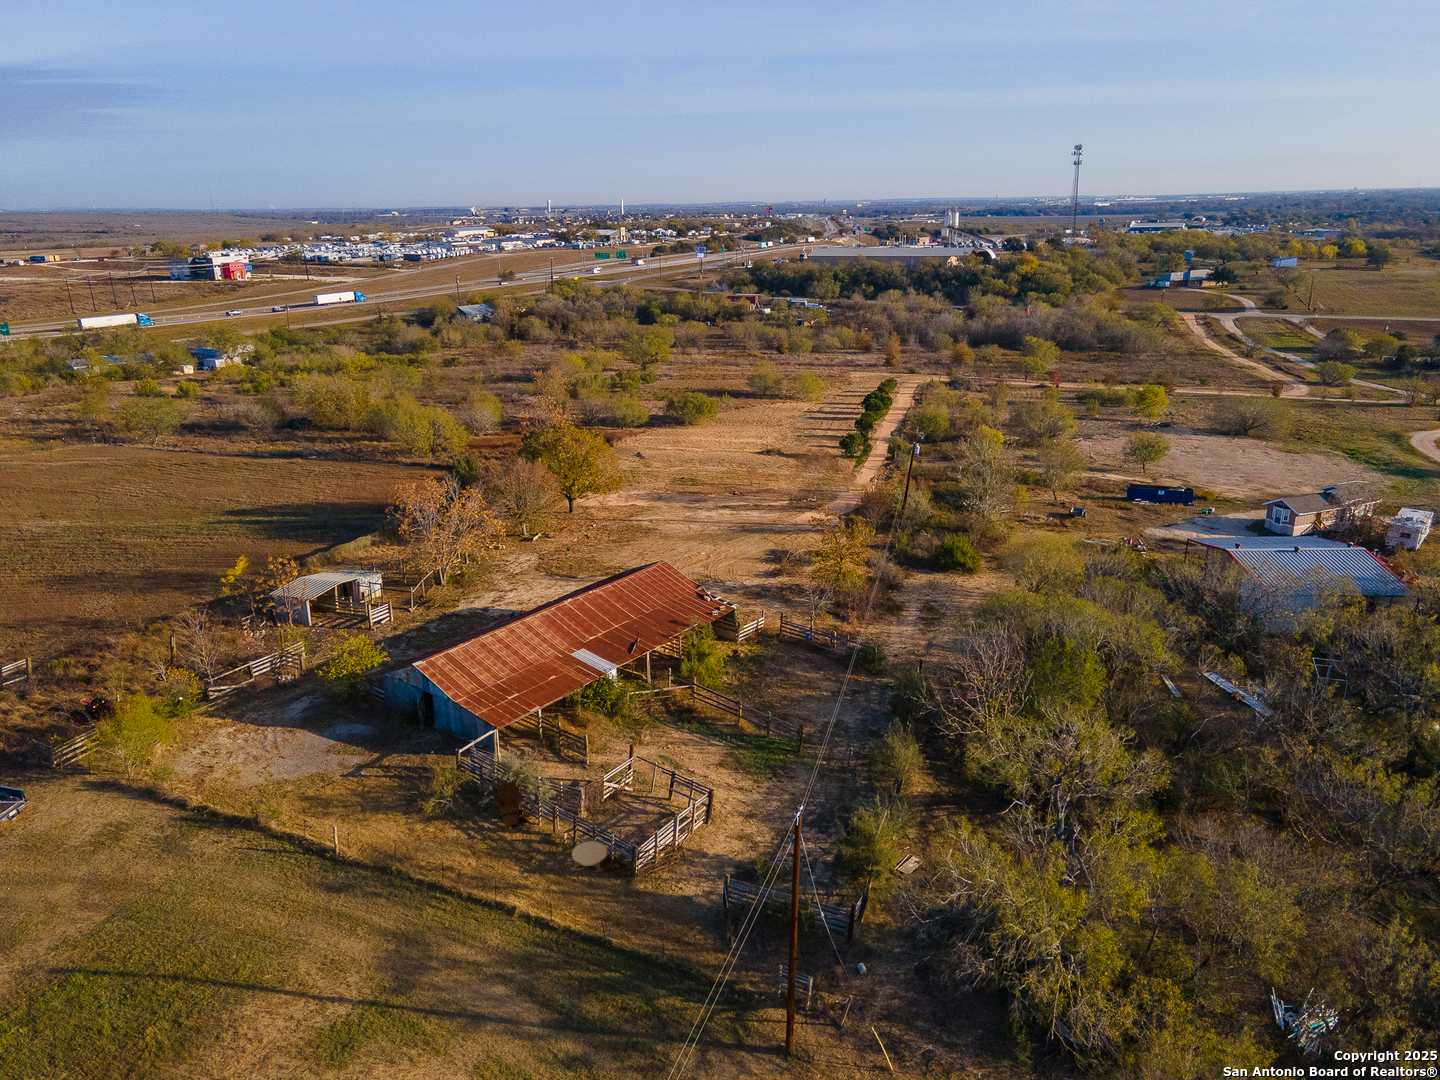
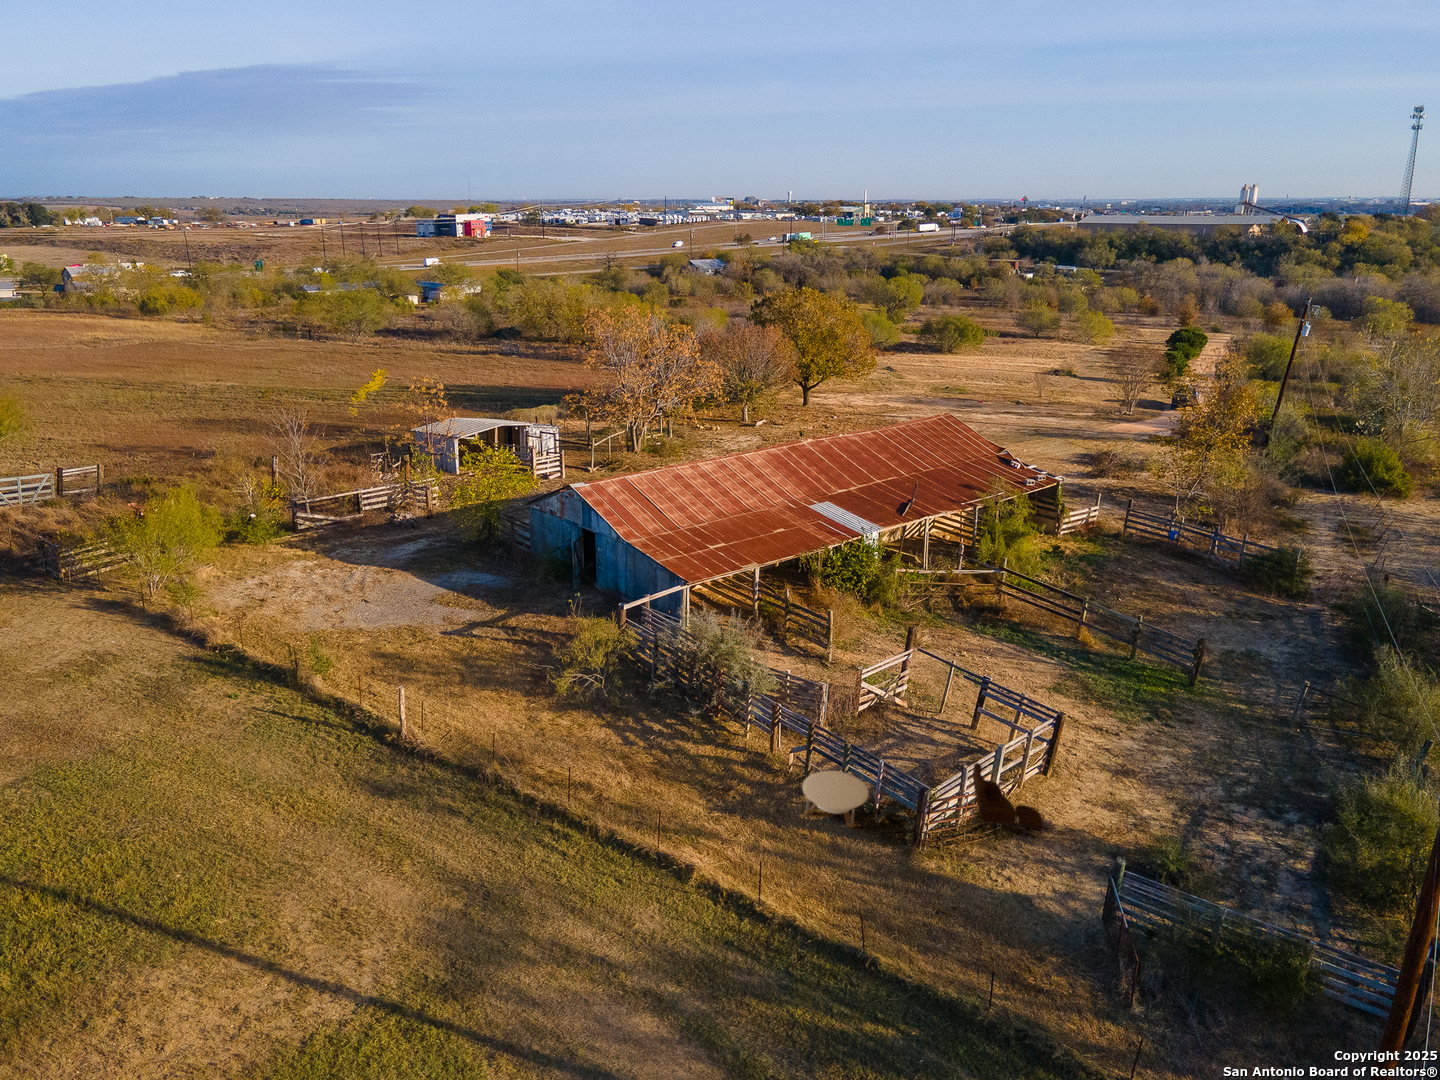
lounge chair: present [496,782,521,826] -> present [973,763,1044,840]

